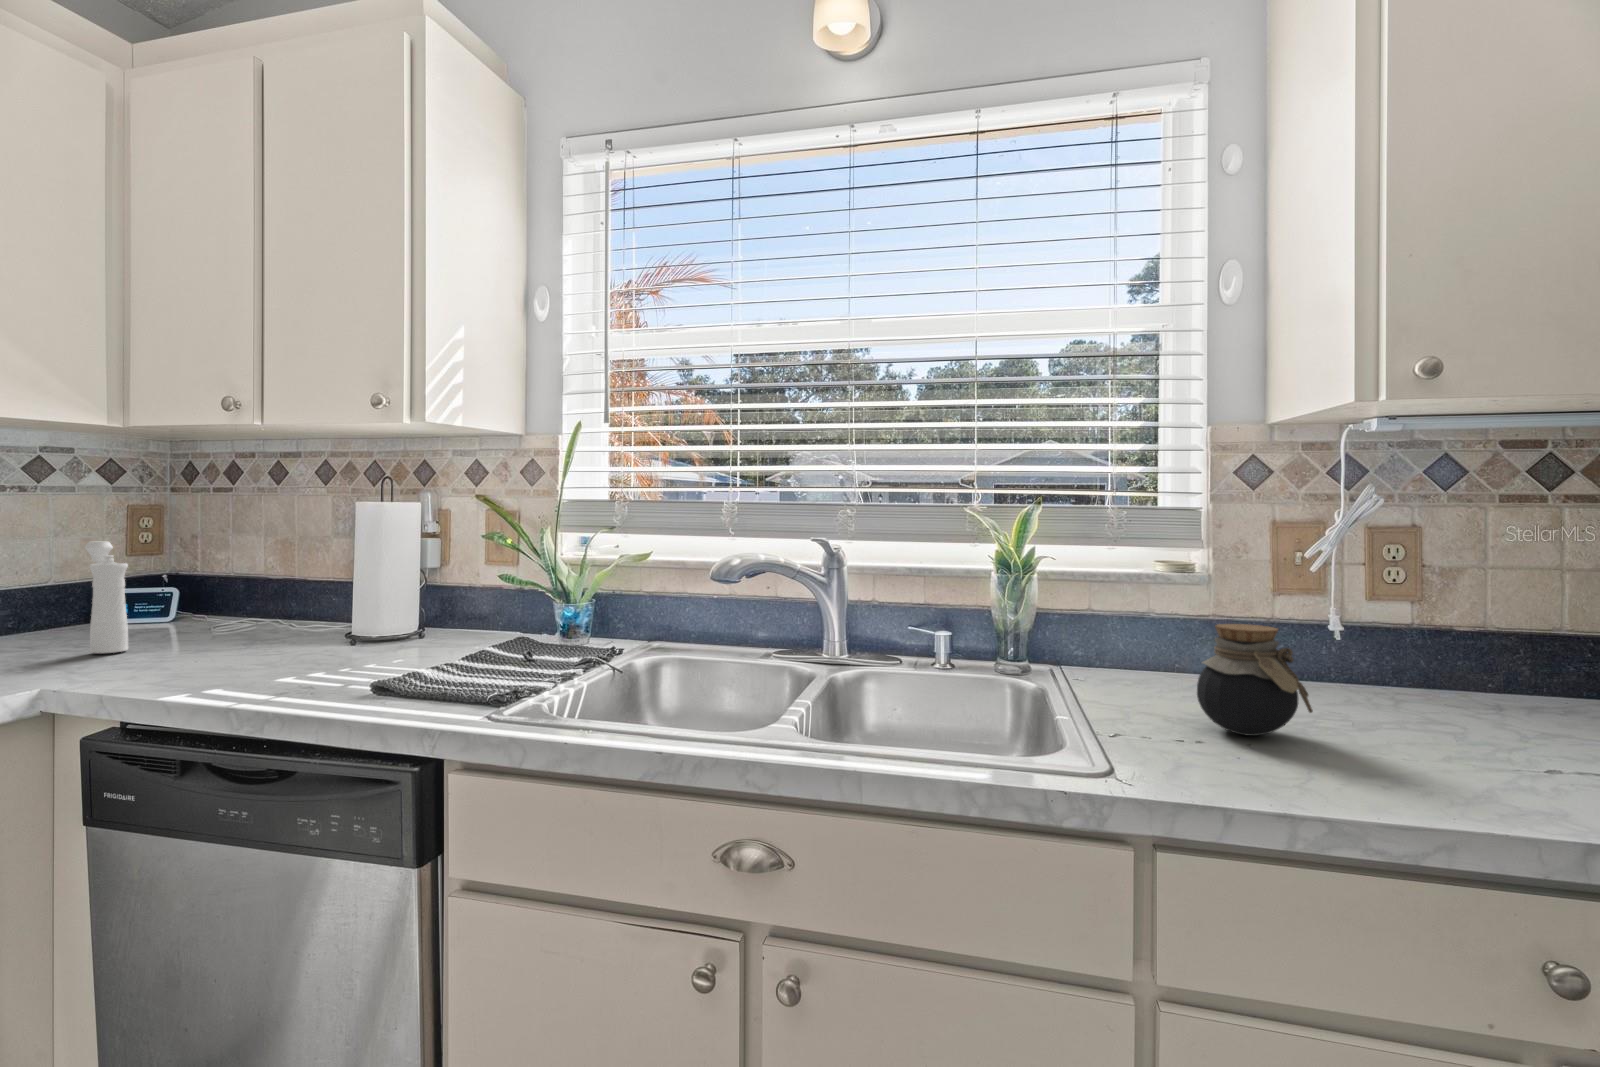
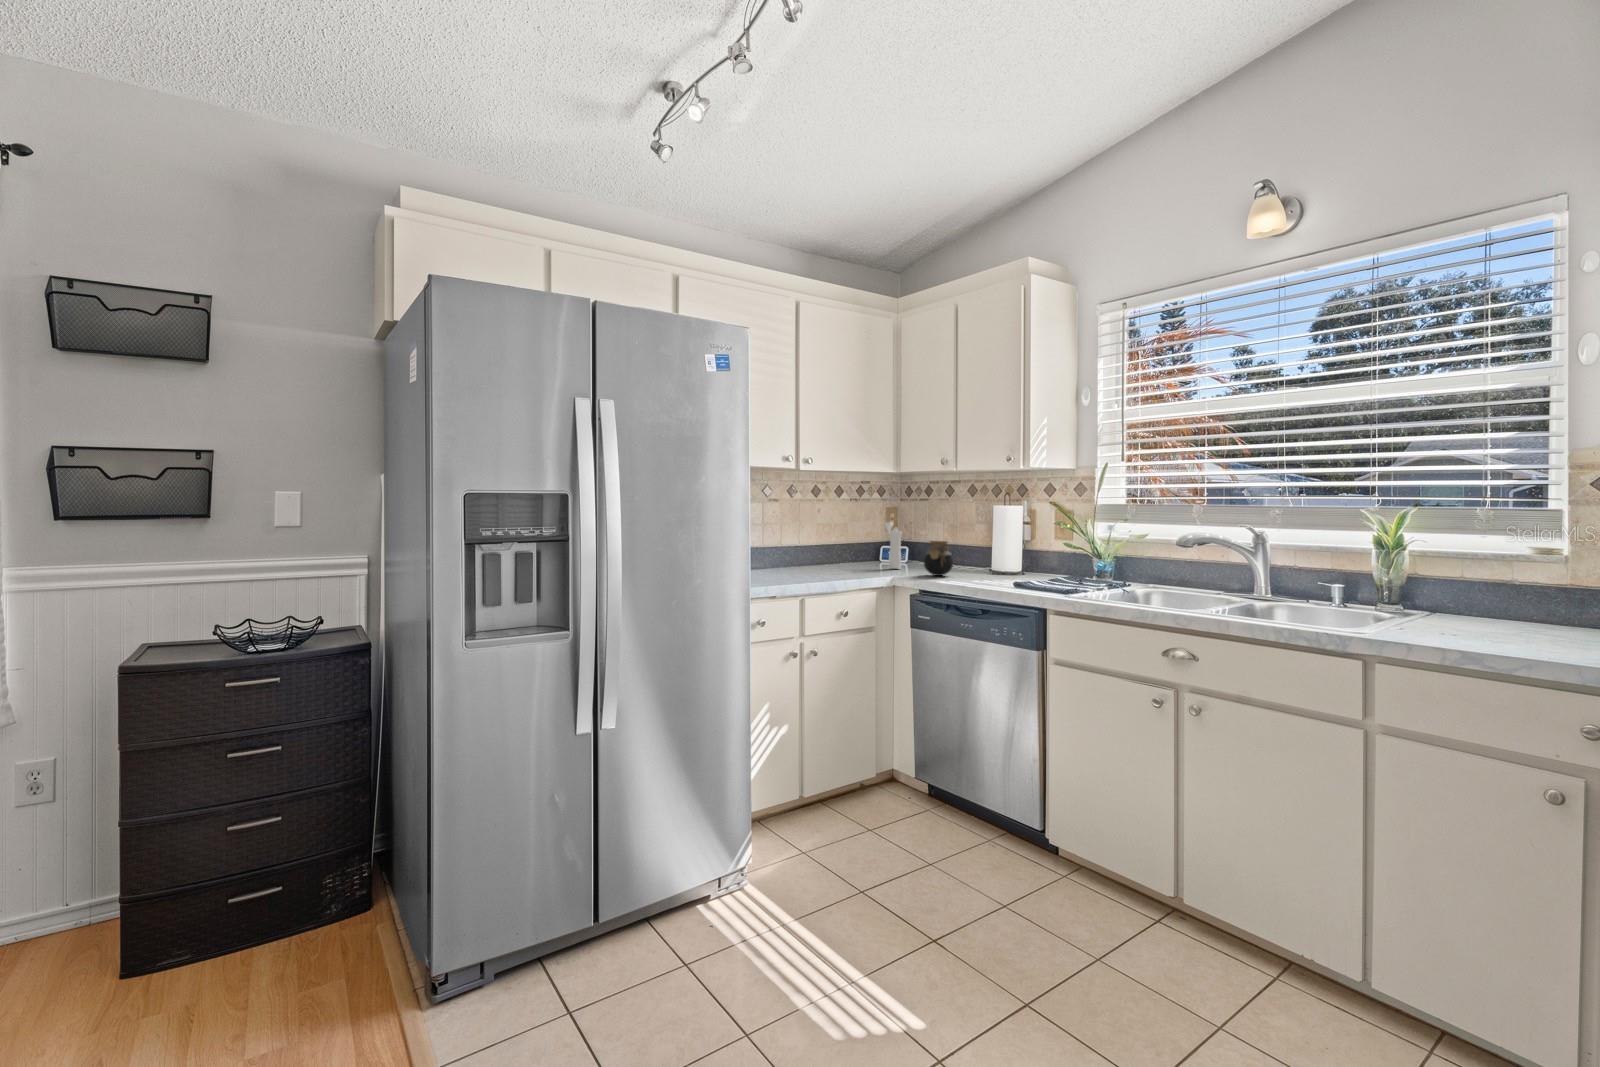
jar: present [1197,624,1313,736] -> present [924,541,953,576]

